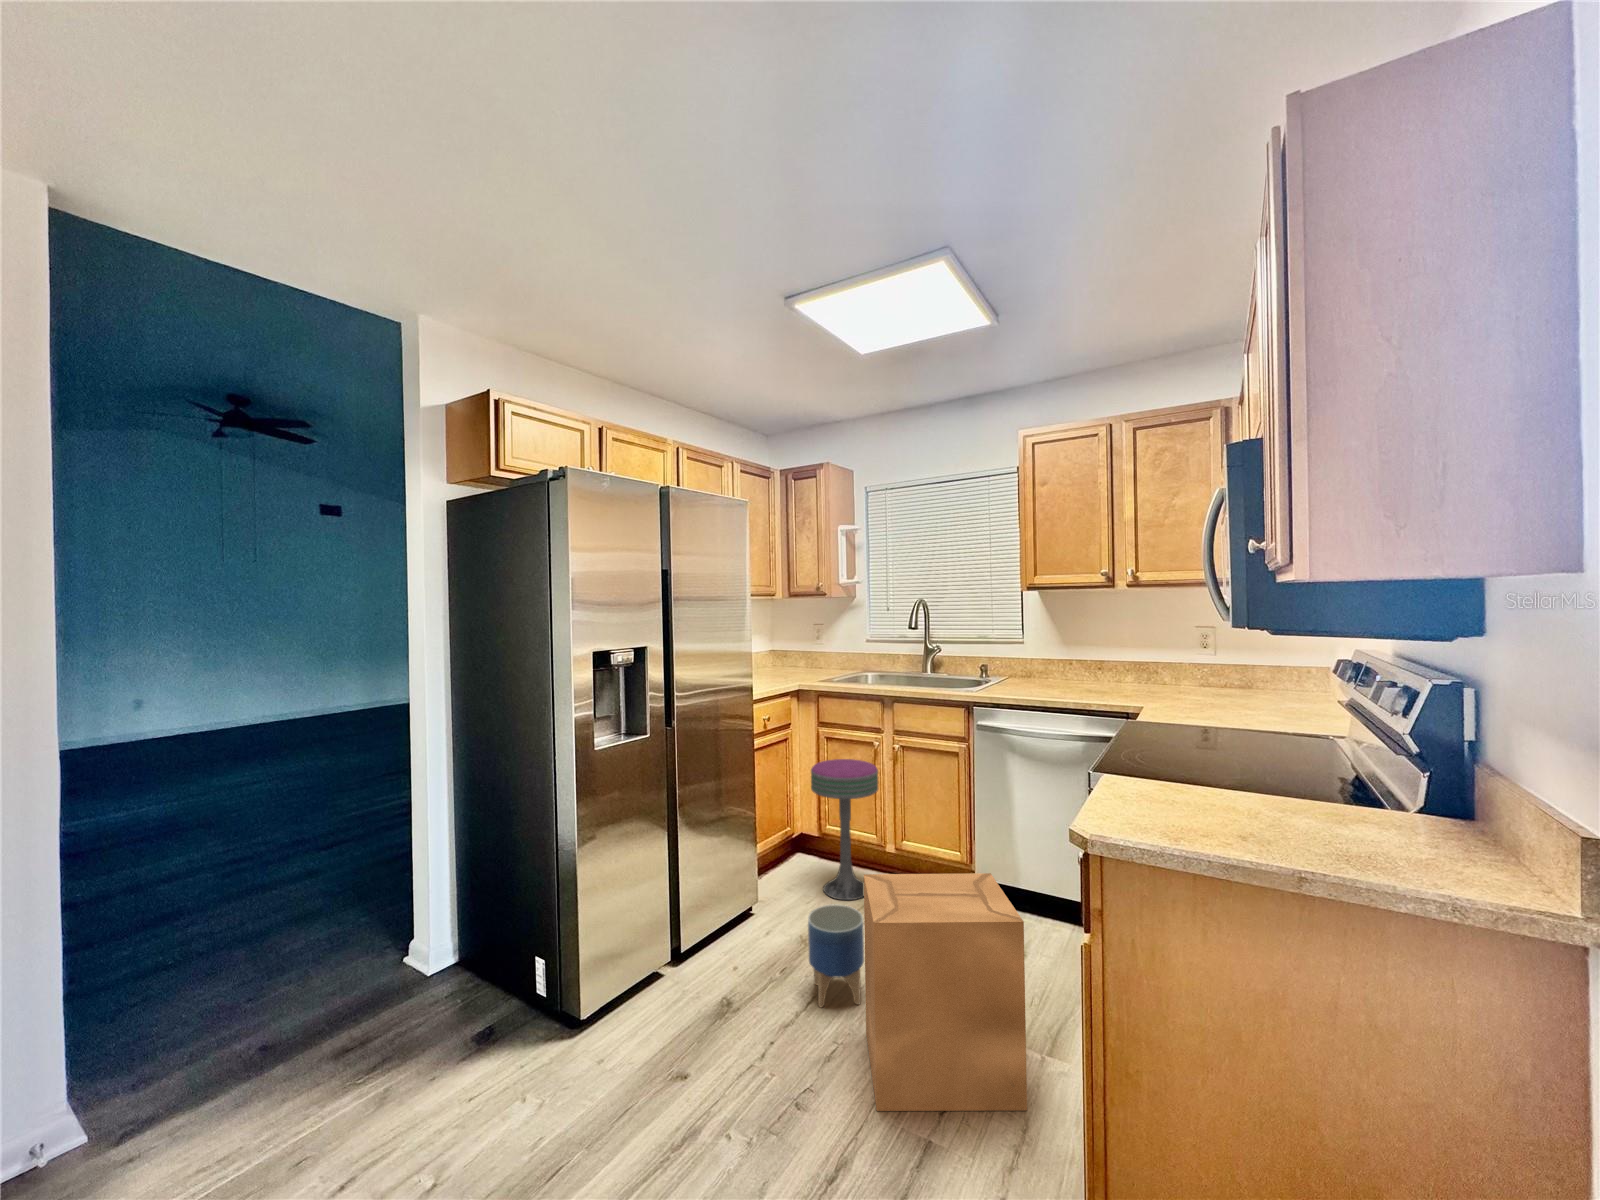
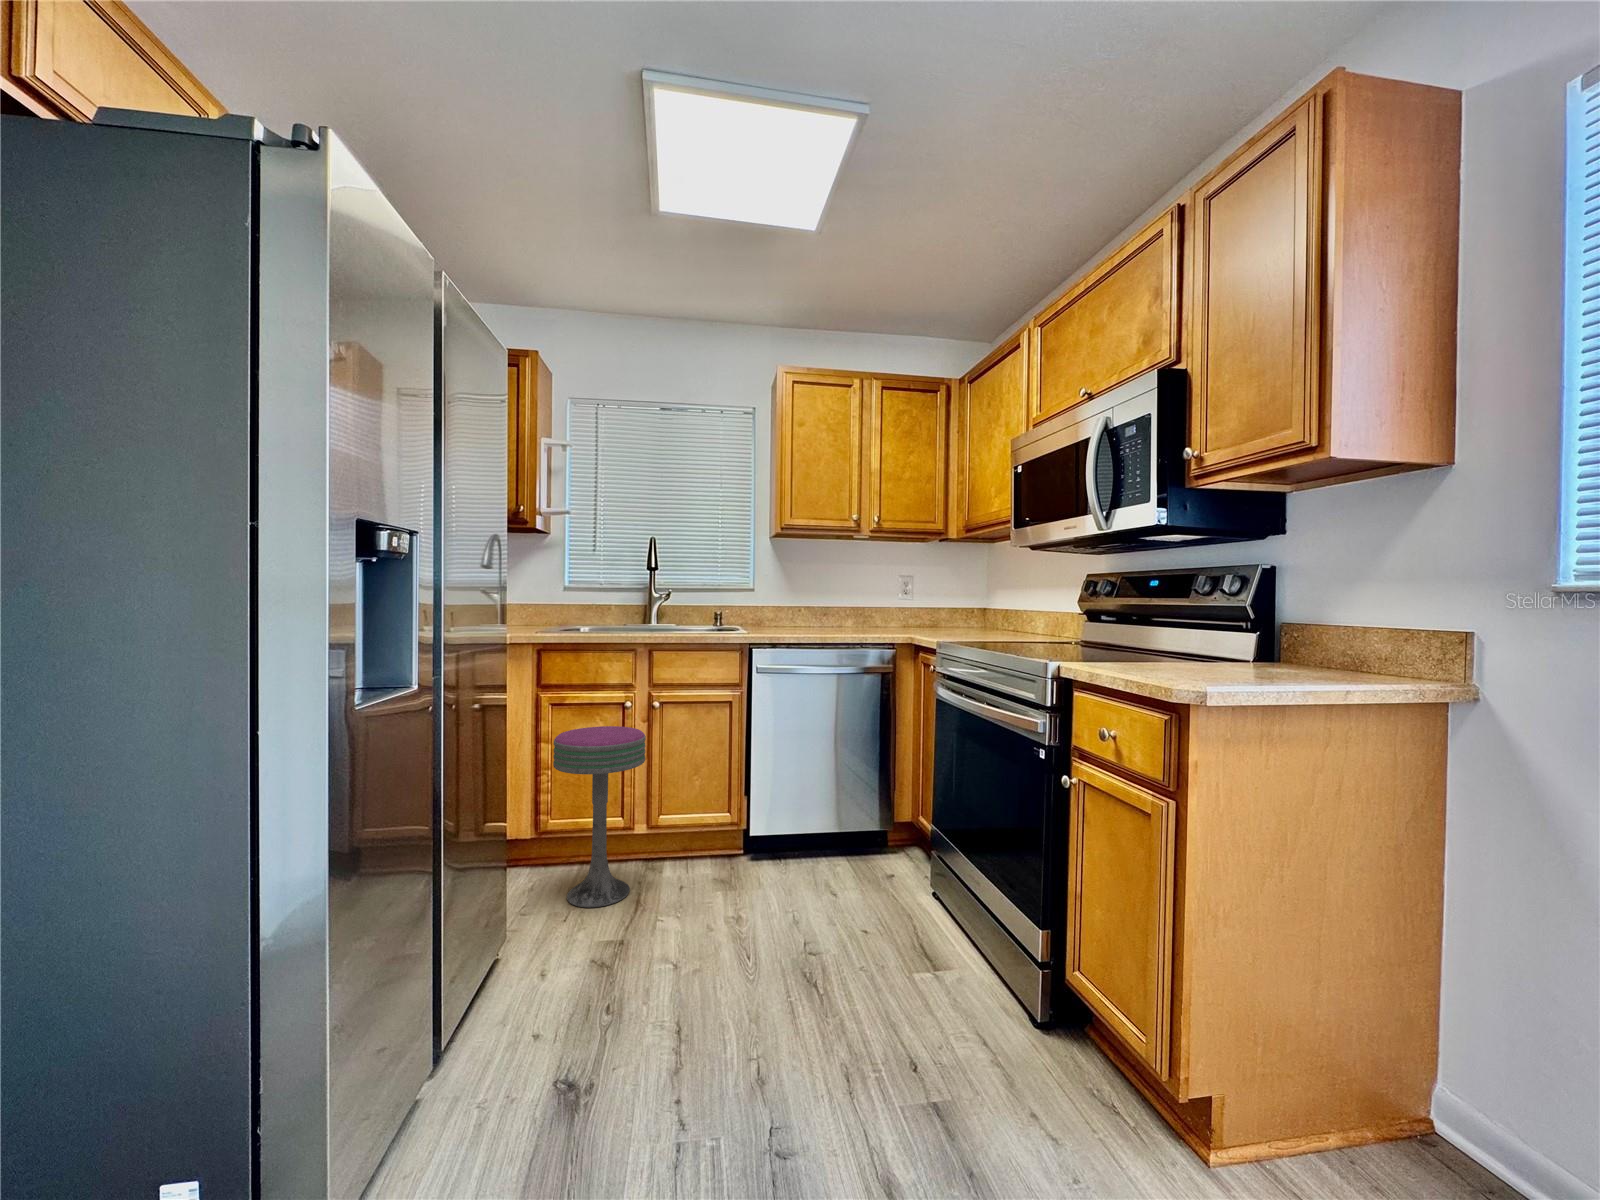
cardboard box: present [864,873,1027,1111] -> none [773,798,970,1104]
planter: present [808,904,864,1007] -> none [662,890,737,1031]

